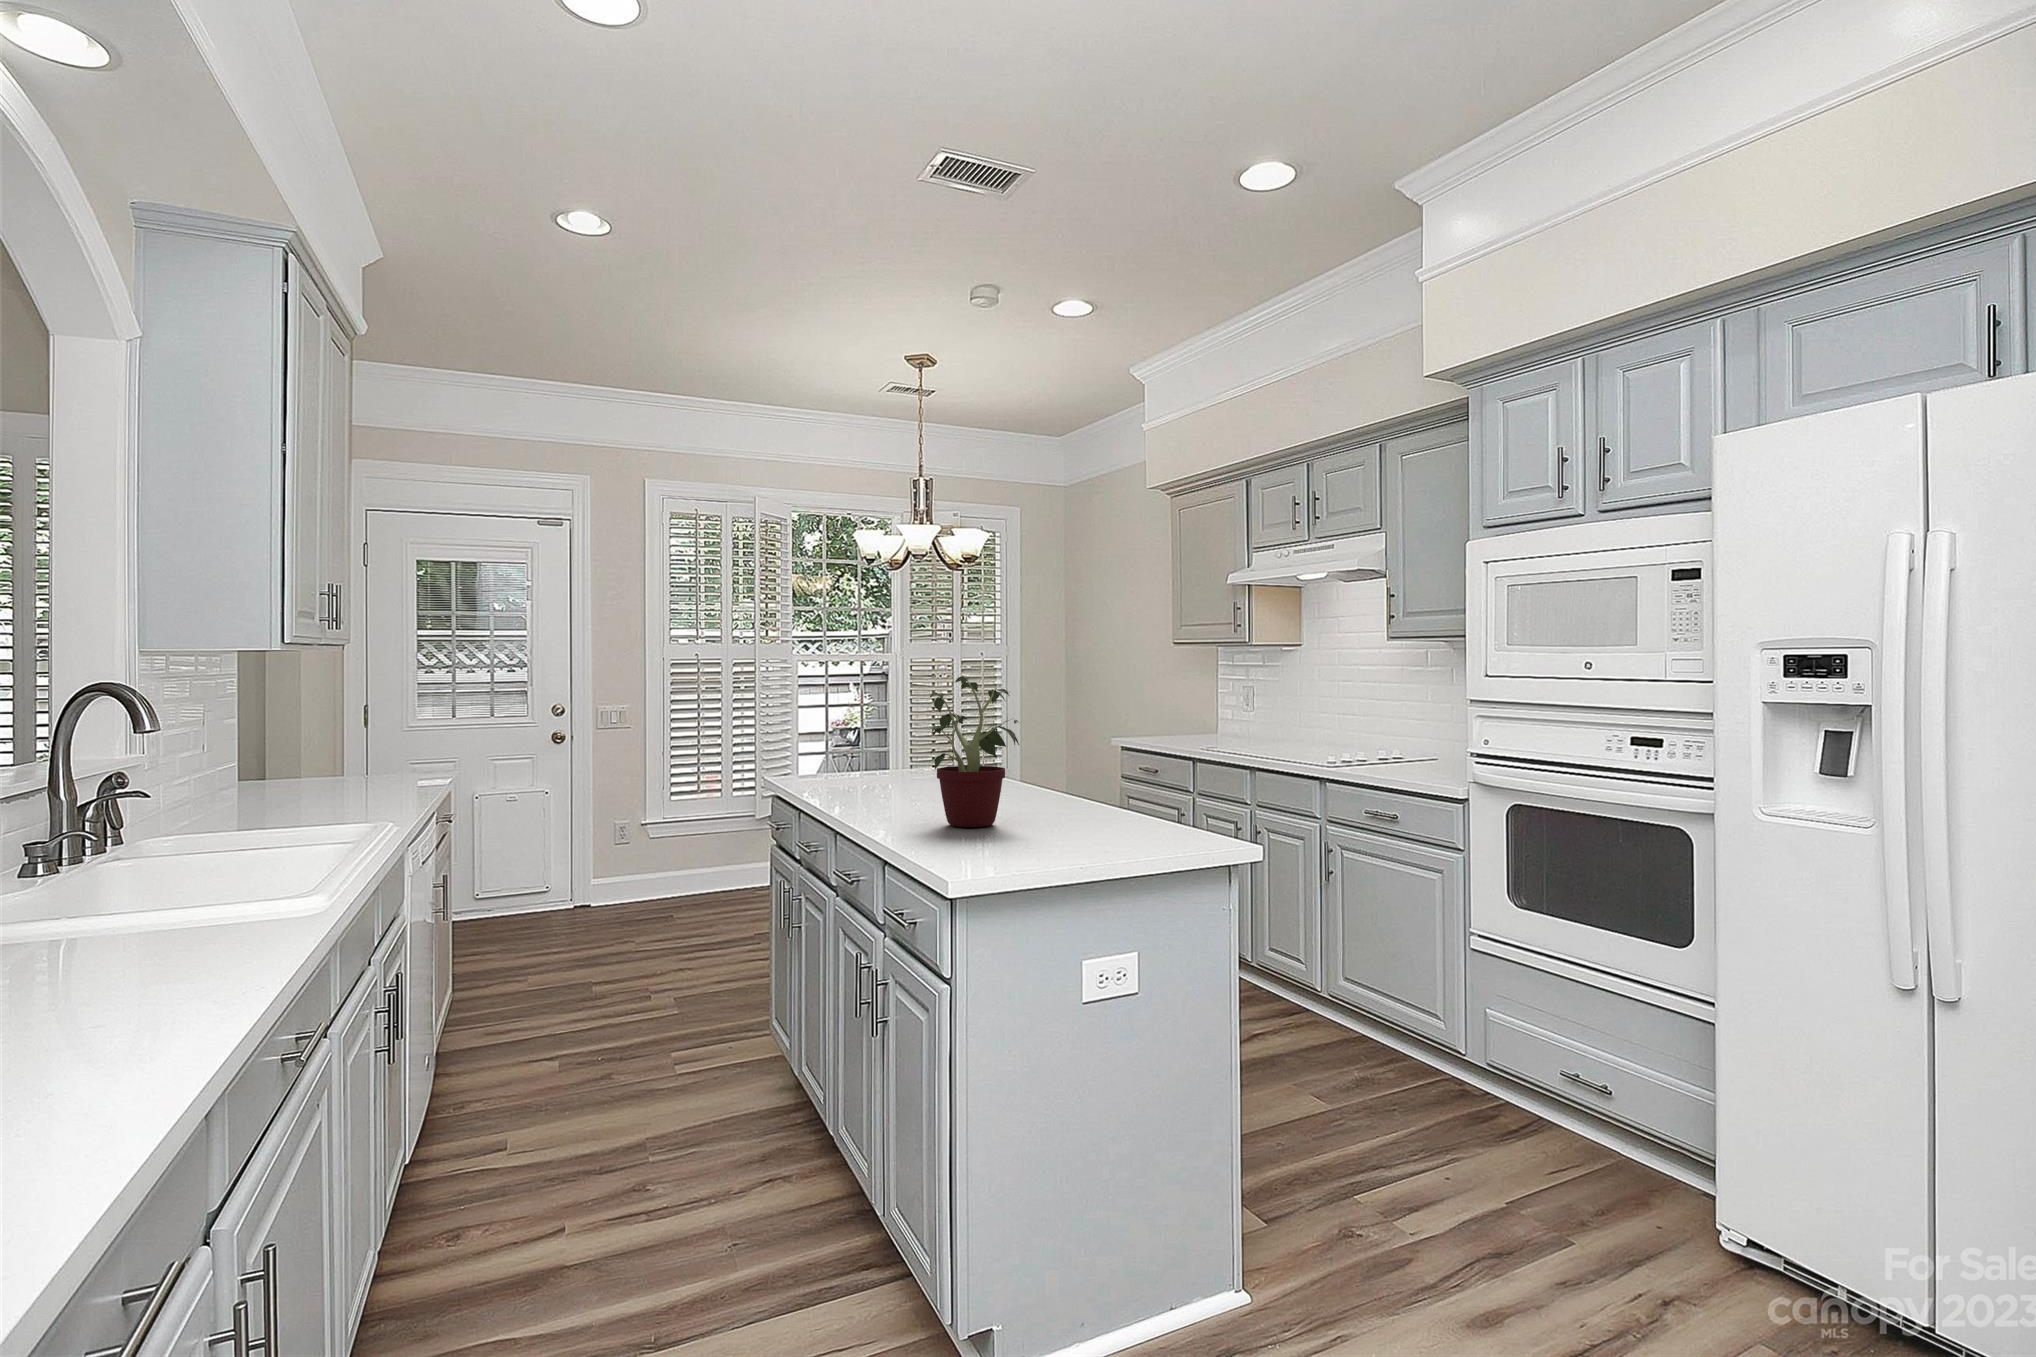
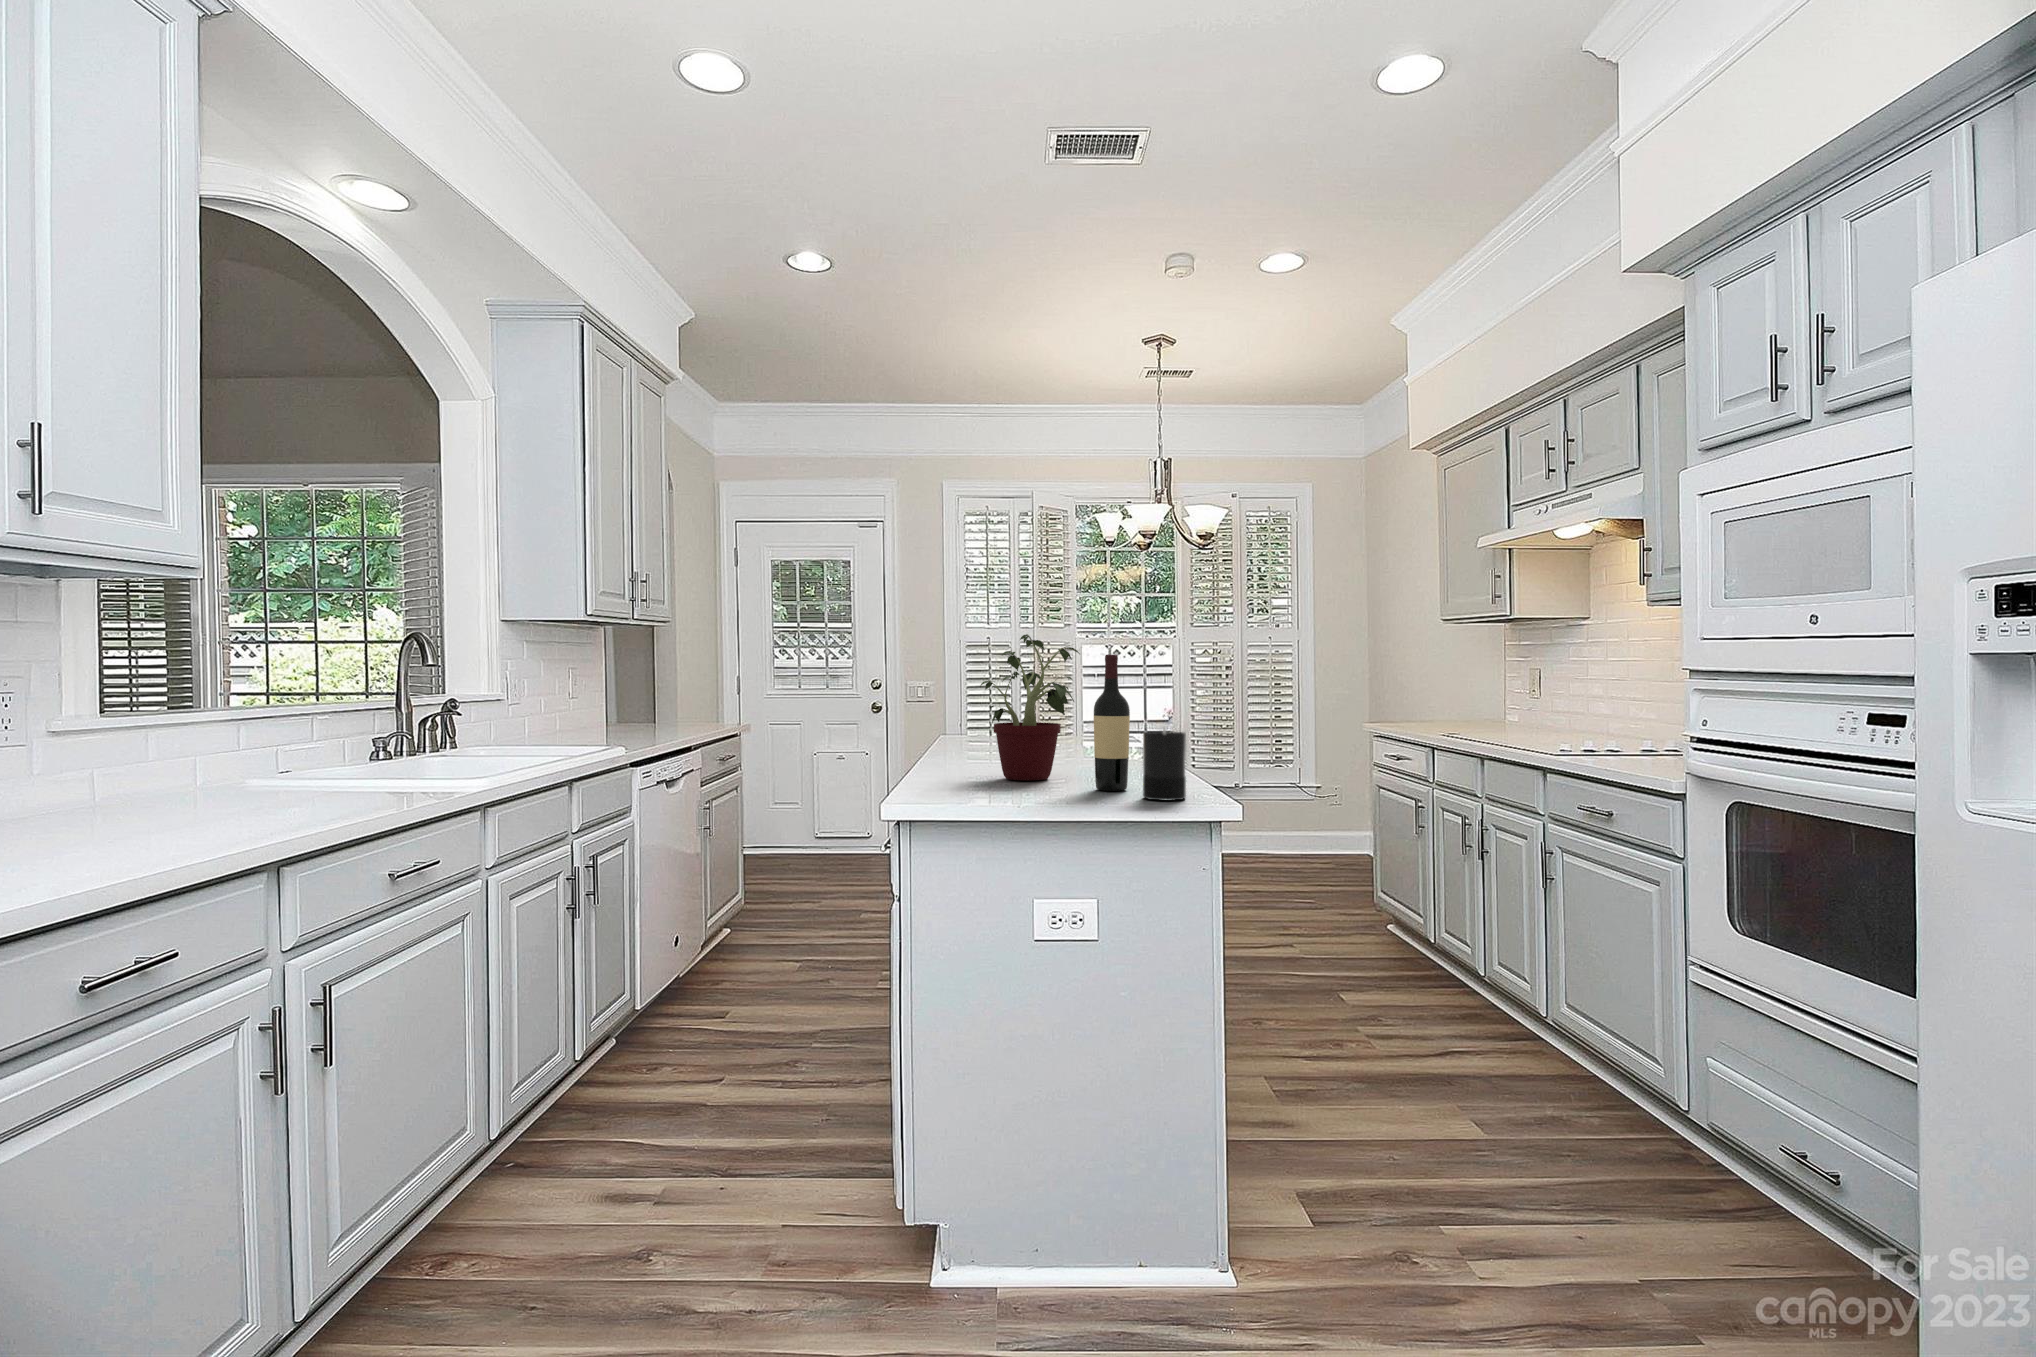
wine bottle: none [1061,700,1097,834] -> present [1094,654,1130,791]
candle: none [1127,768,1168,842] -> present [1143,725,1186,800]

